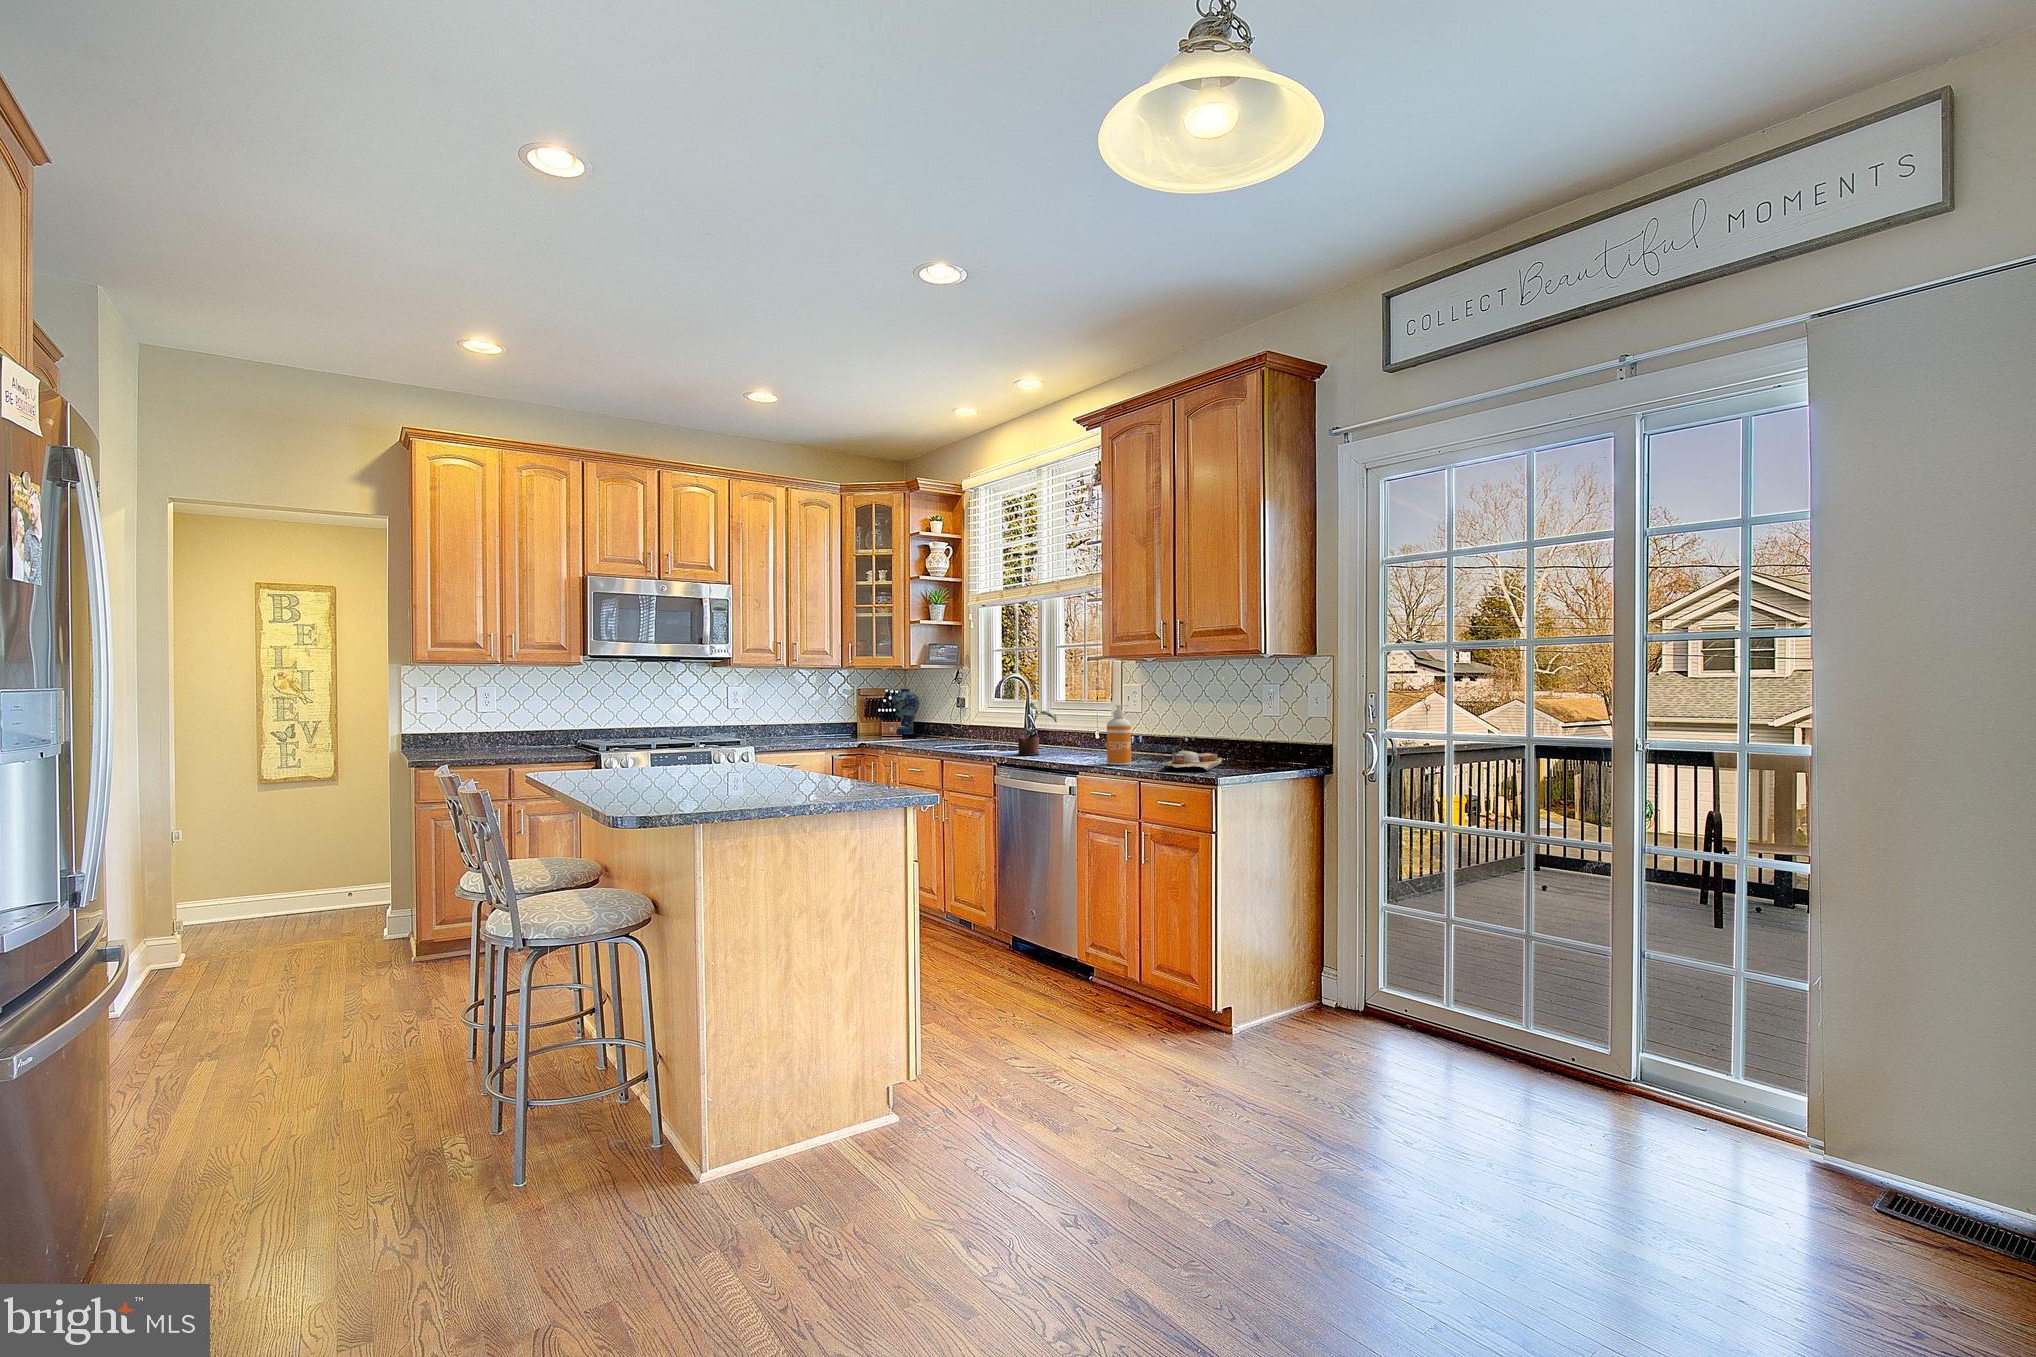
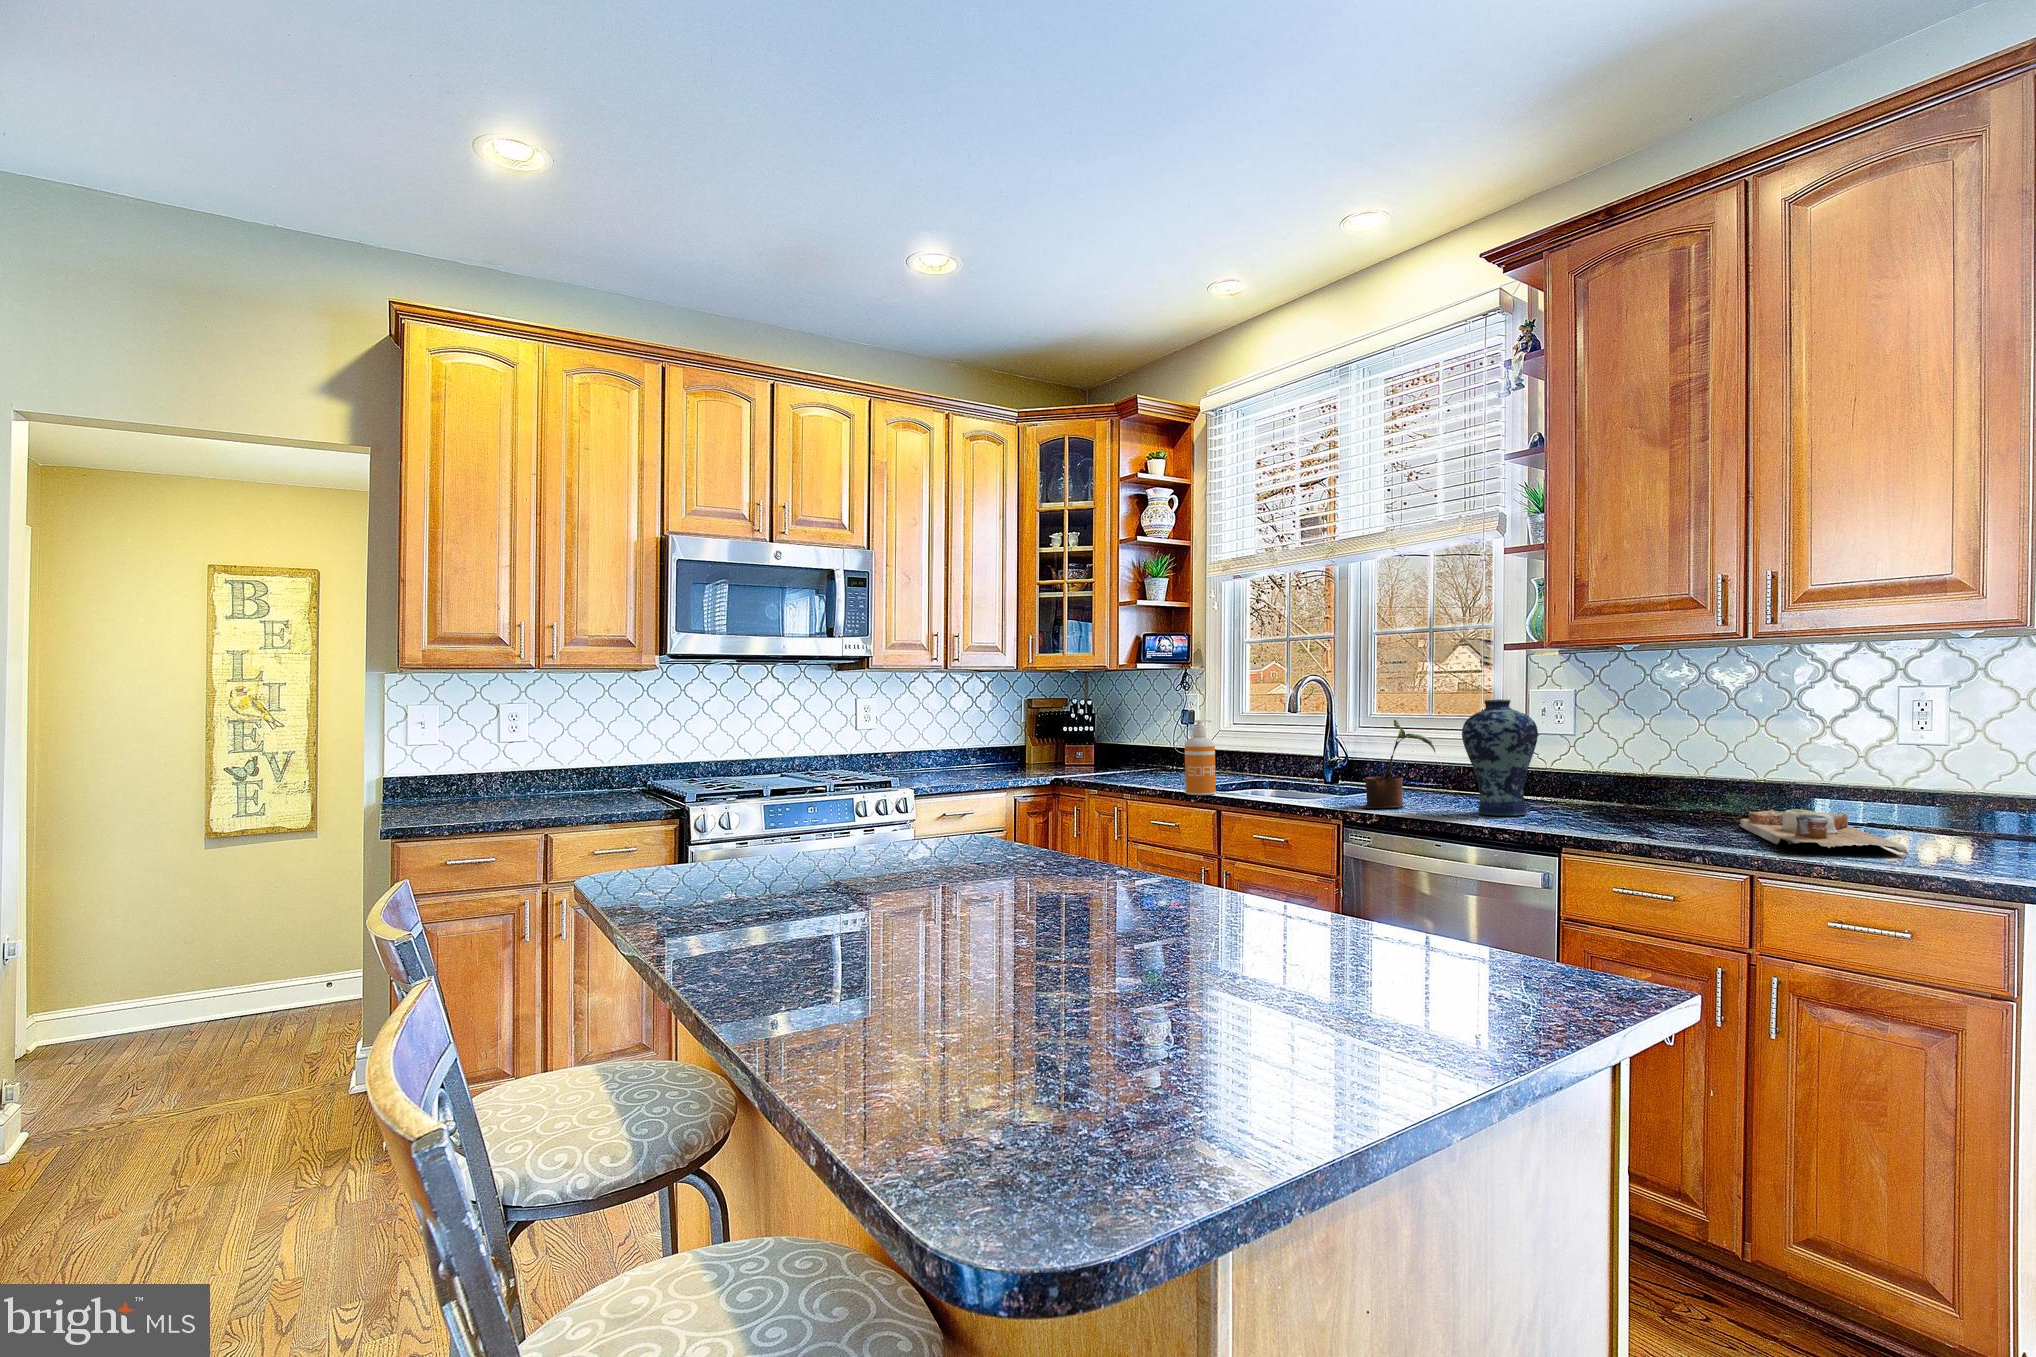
vase: present [892,688,919,734] -> present [1462,699,1538,815]
soap dispenser: present [1107,705,1131,765] -> present [1185,720,1216,795]

